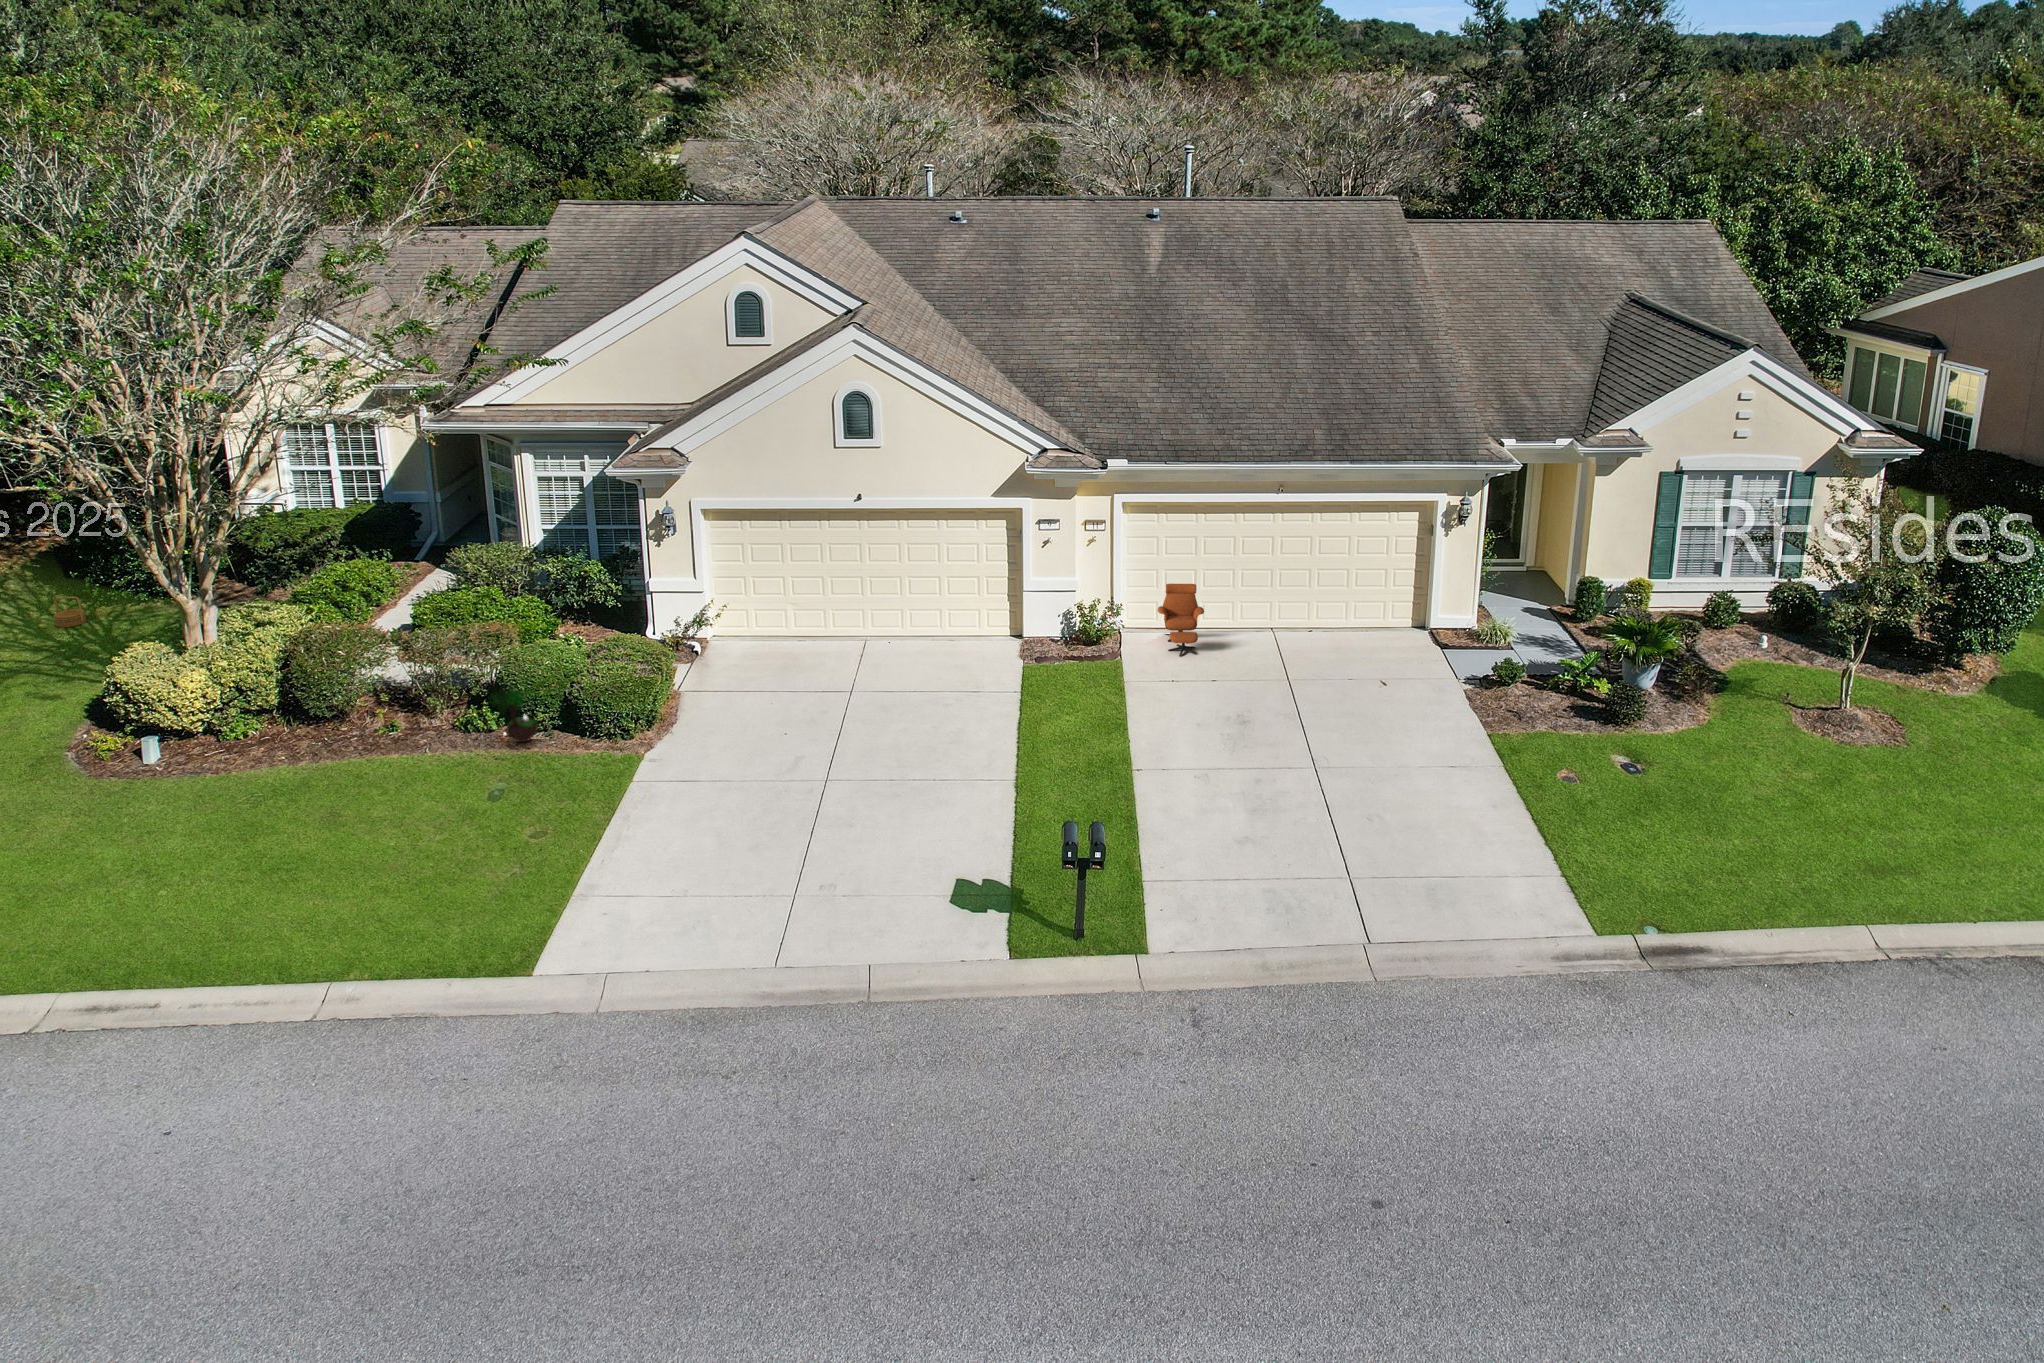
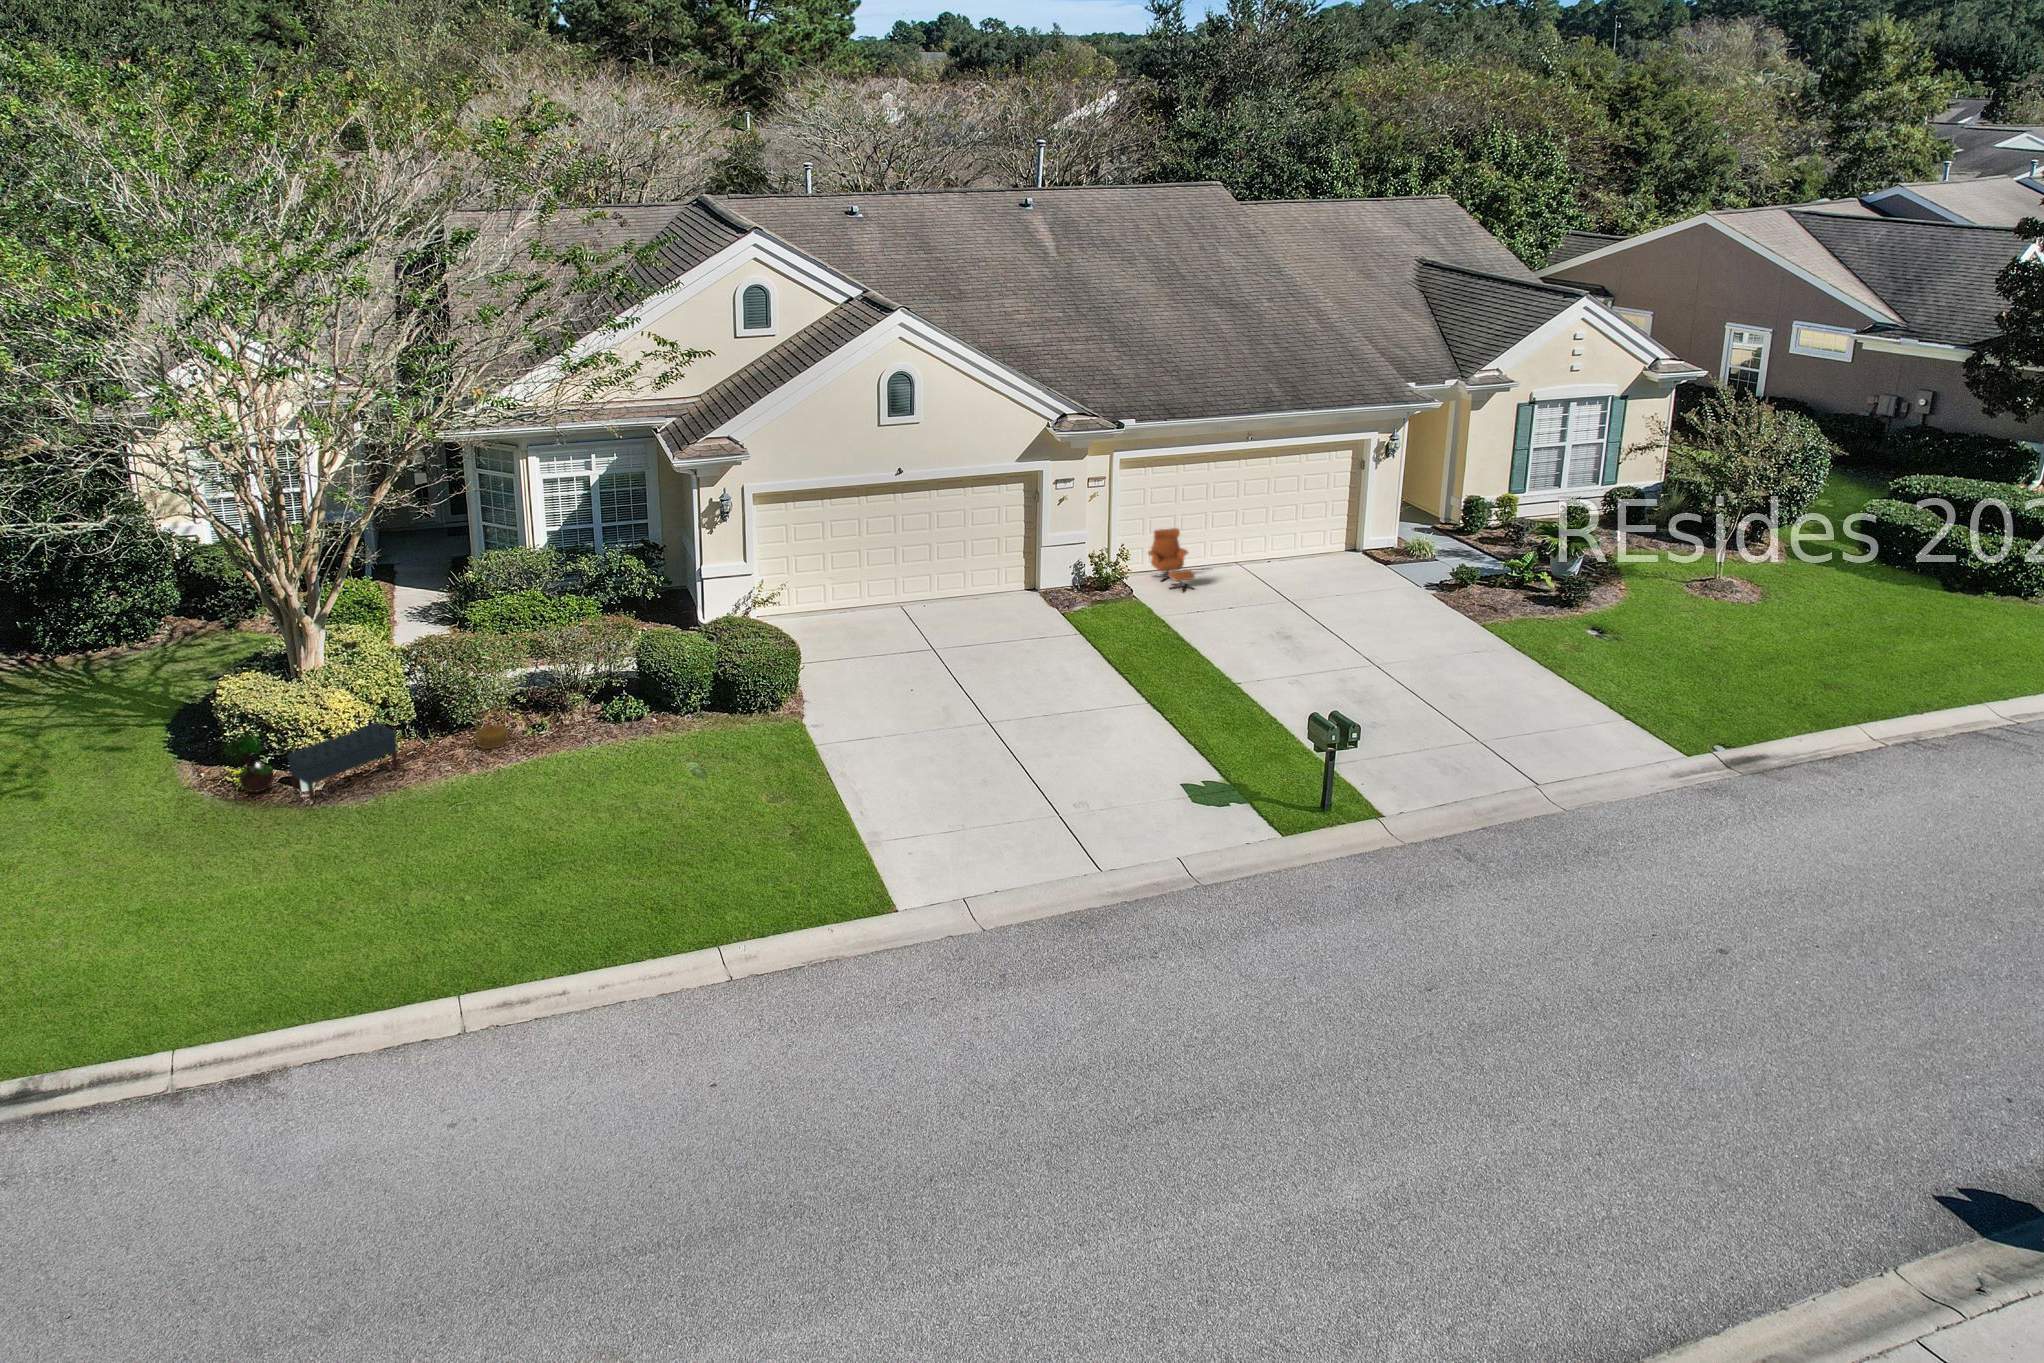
woven basket: present [53,595,86,627] -> present [475,707,508,749]
potted tree: present [490,685,538,742] -> present [223,731,274,793]
bench: none [125,704,242,777] -> present [287,723,399,802]

